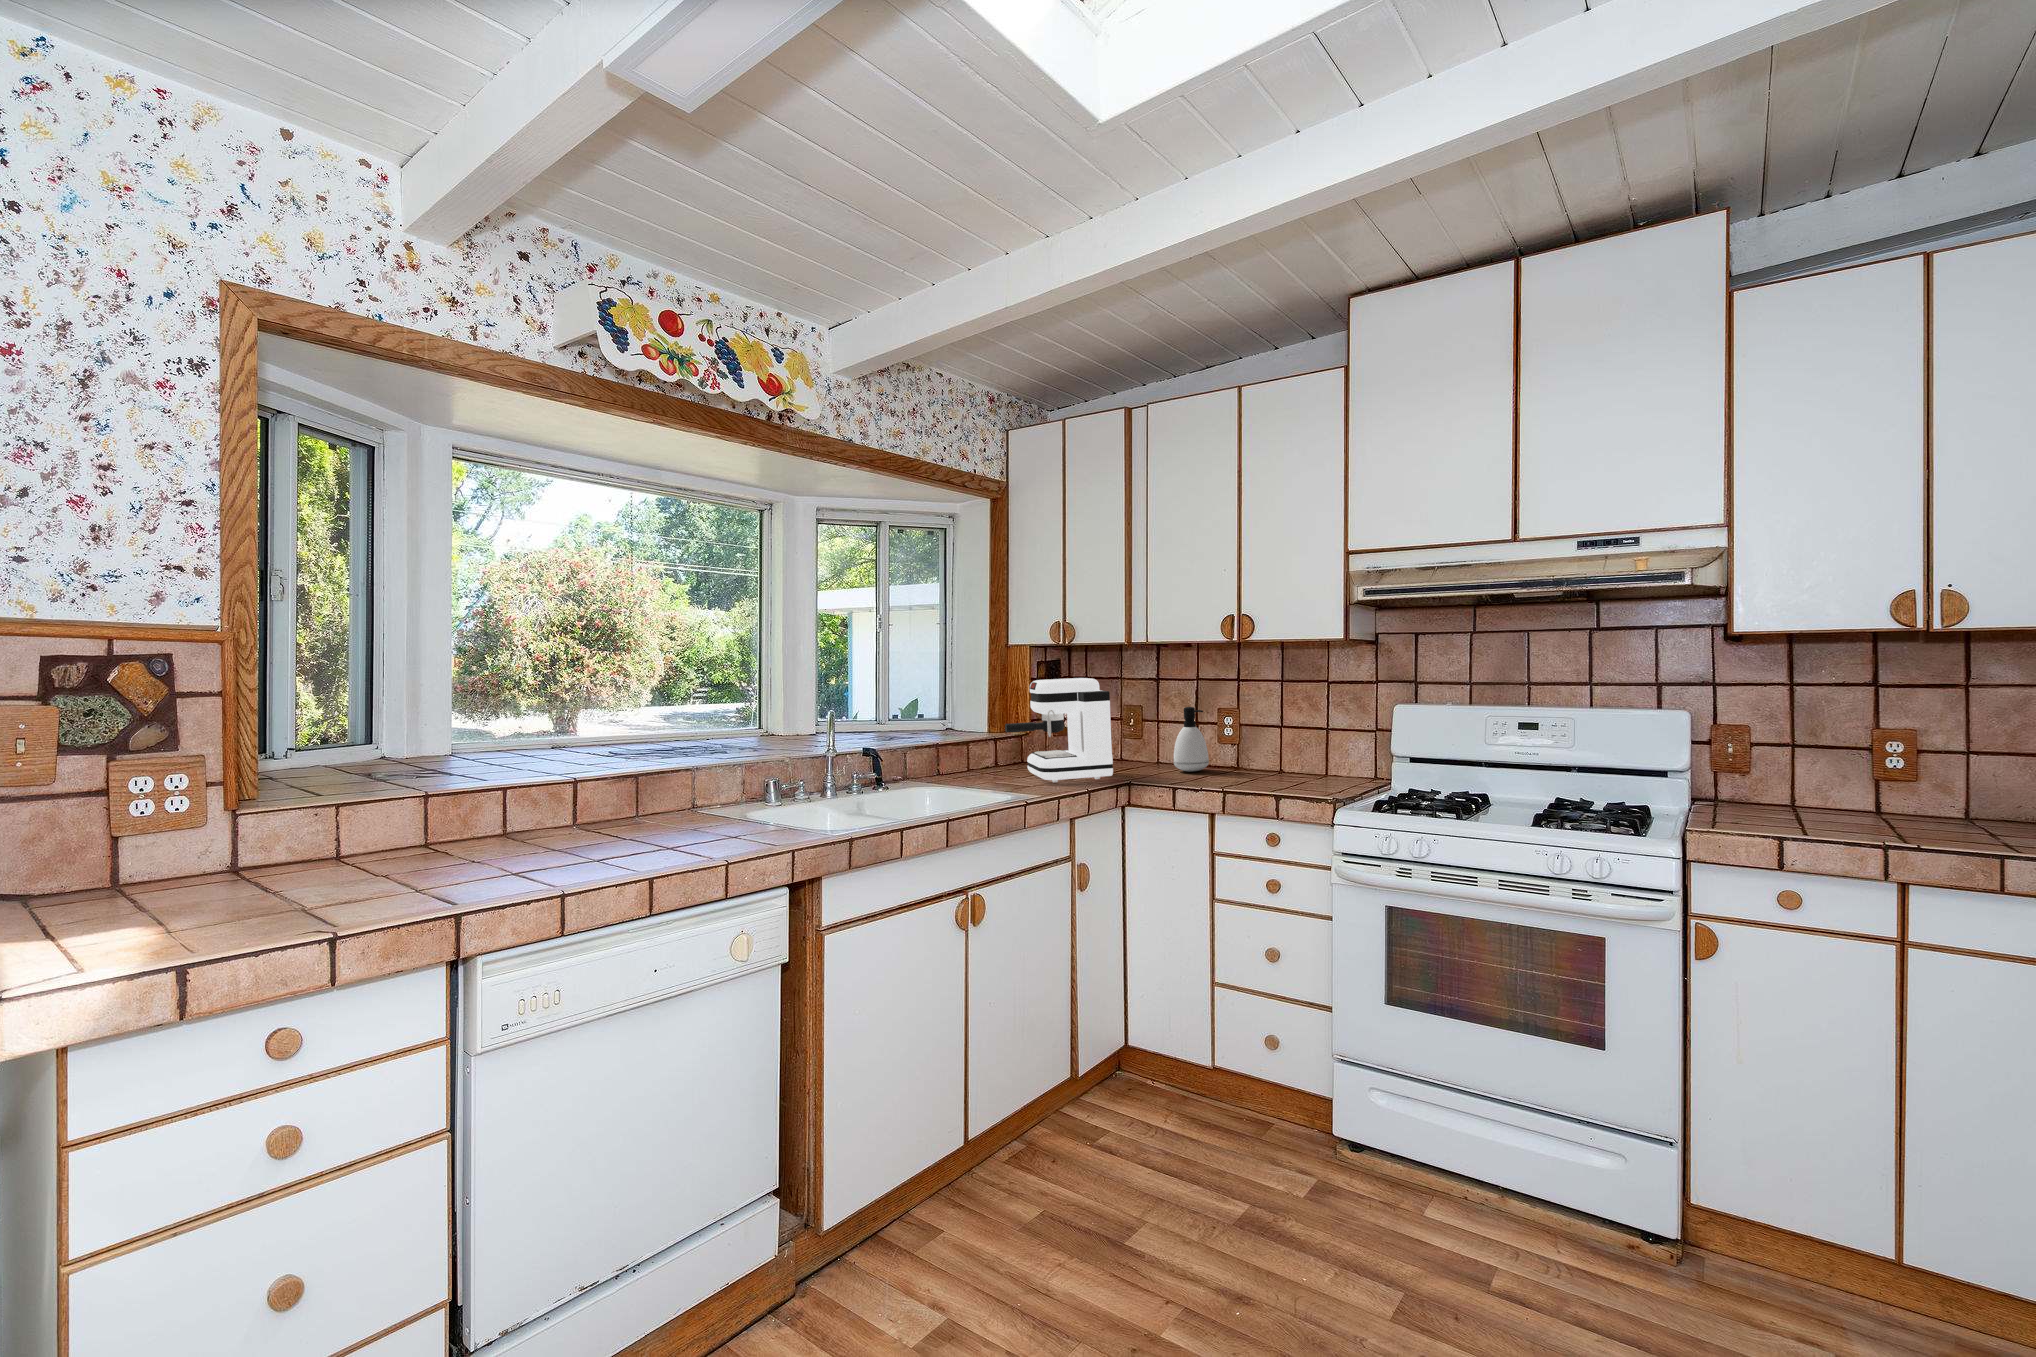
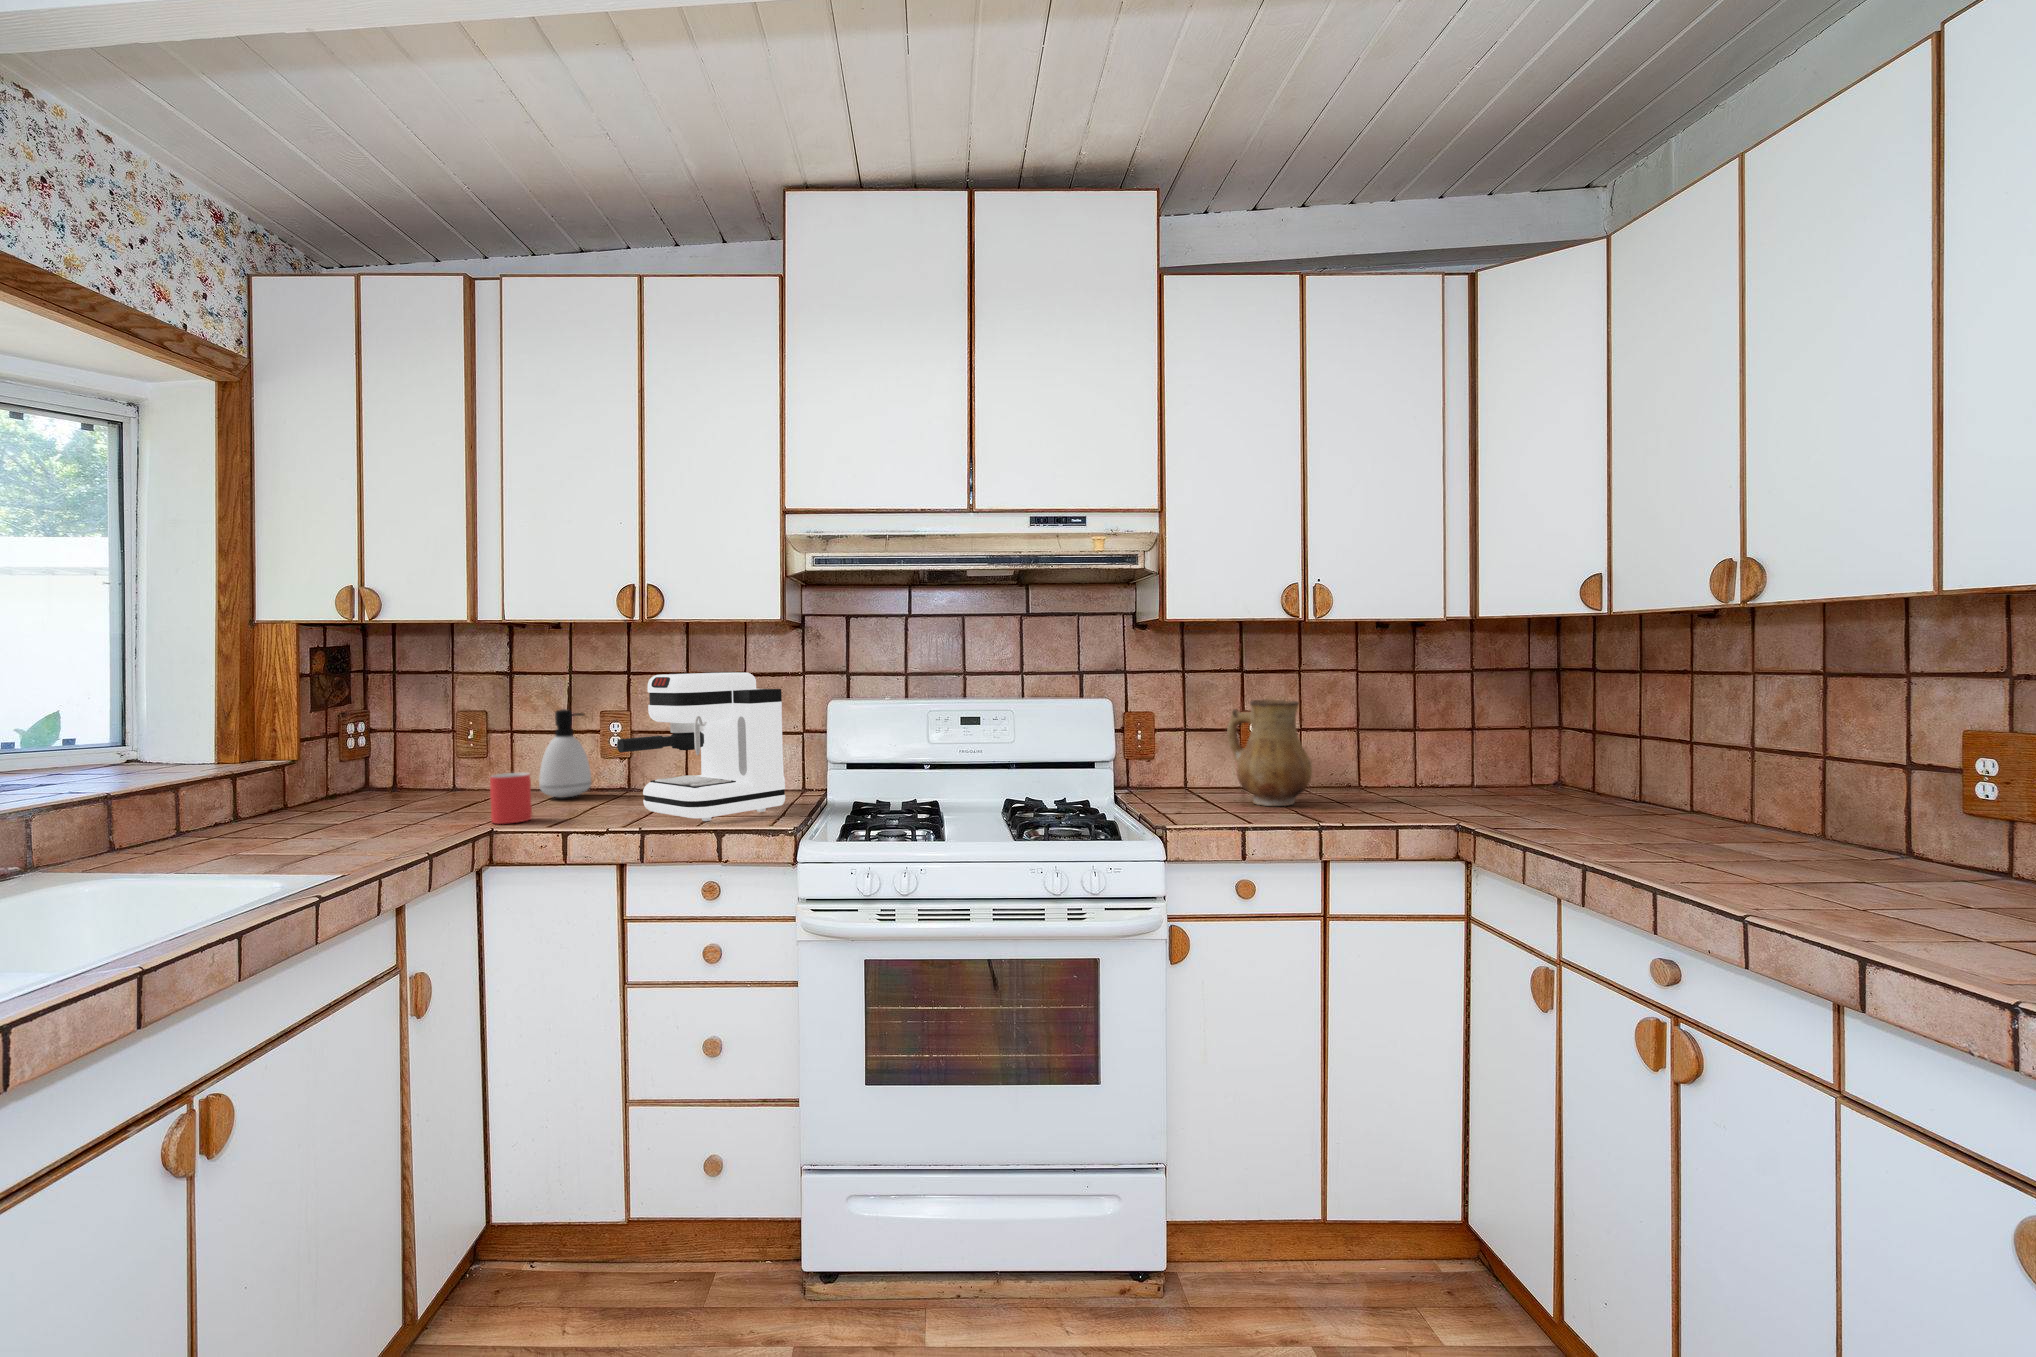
coffee maker: present [1005,678,1113,782] -> present [617,672,785,821]
ceramic pitcher: none [1839,718,1961,838] -> present [1227,700,1312,806]
mug: none [1140,753,1166,788] -> present [490,773,532,824]

